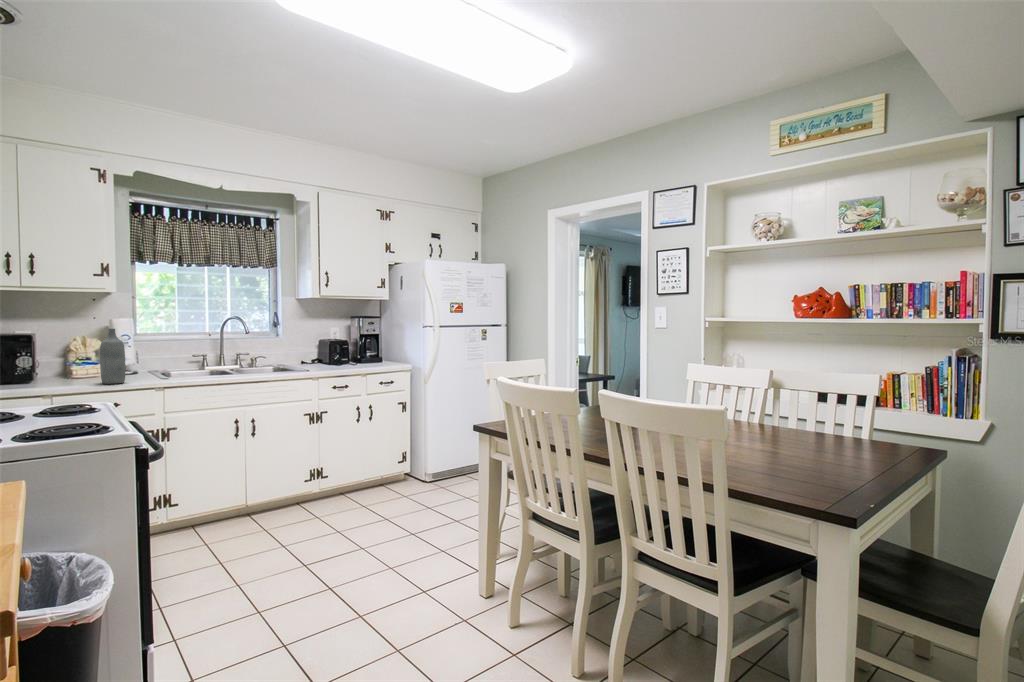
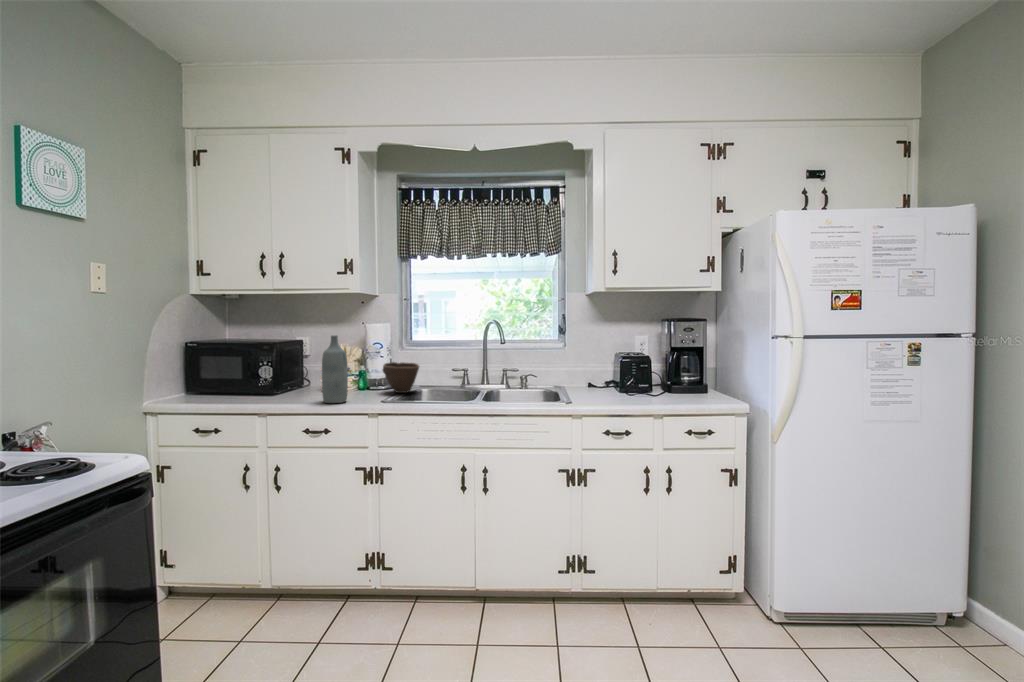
bowl: none [140,351,174,375] -> present [383,362,419,393]

